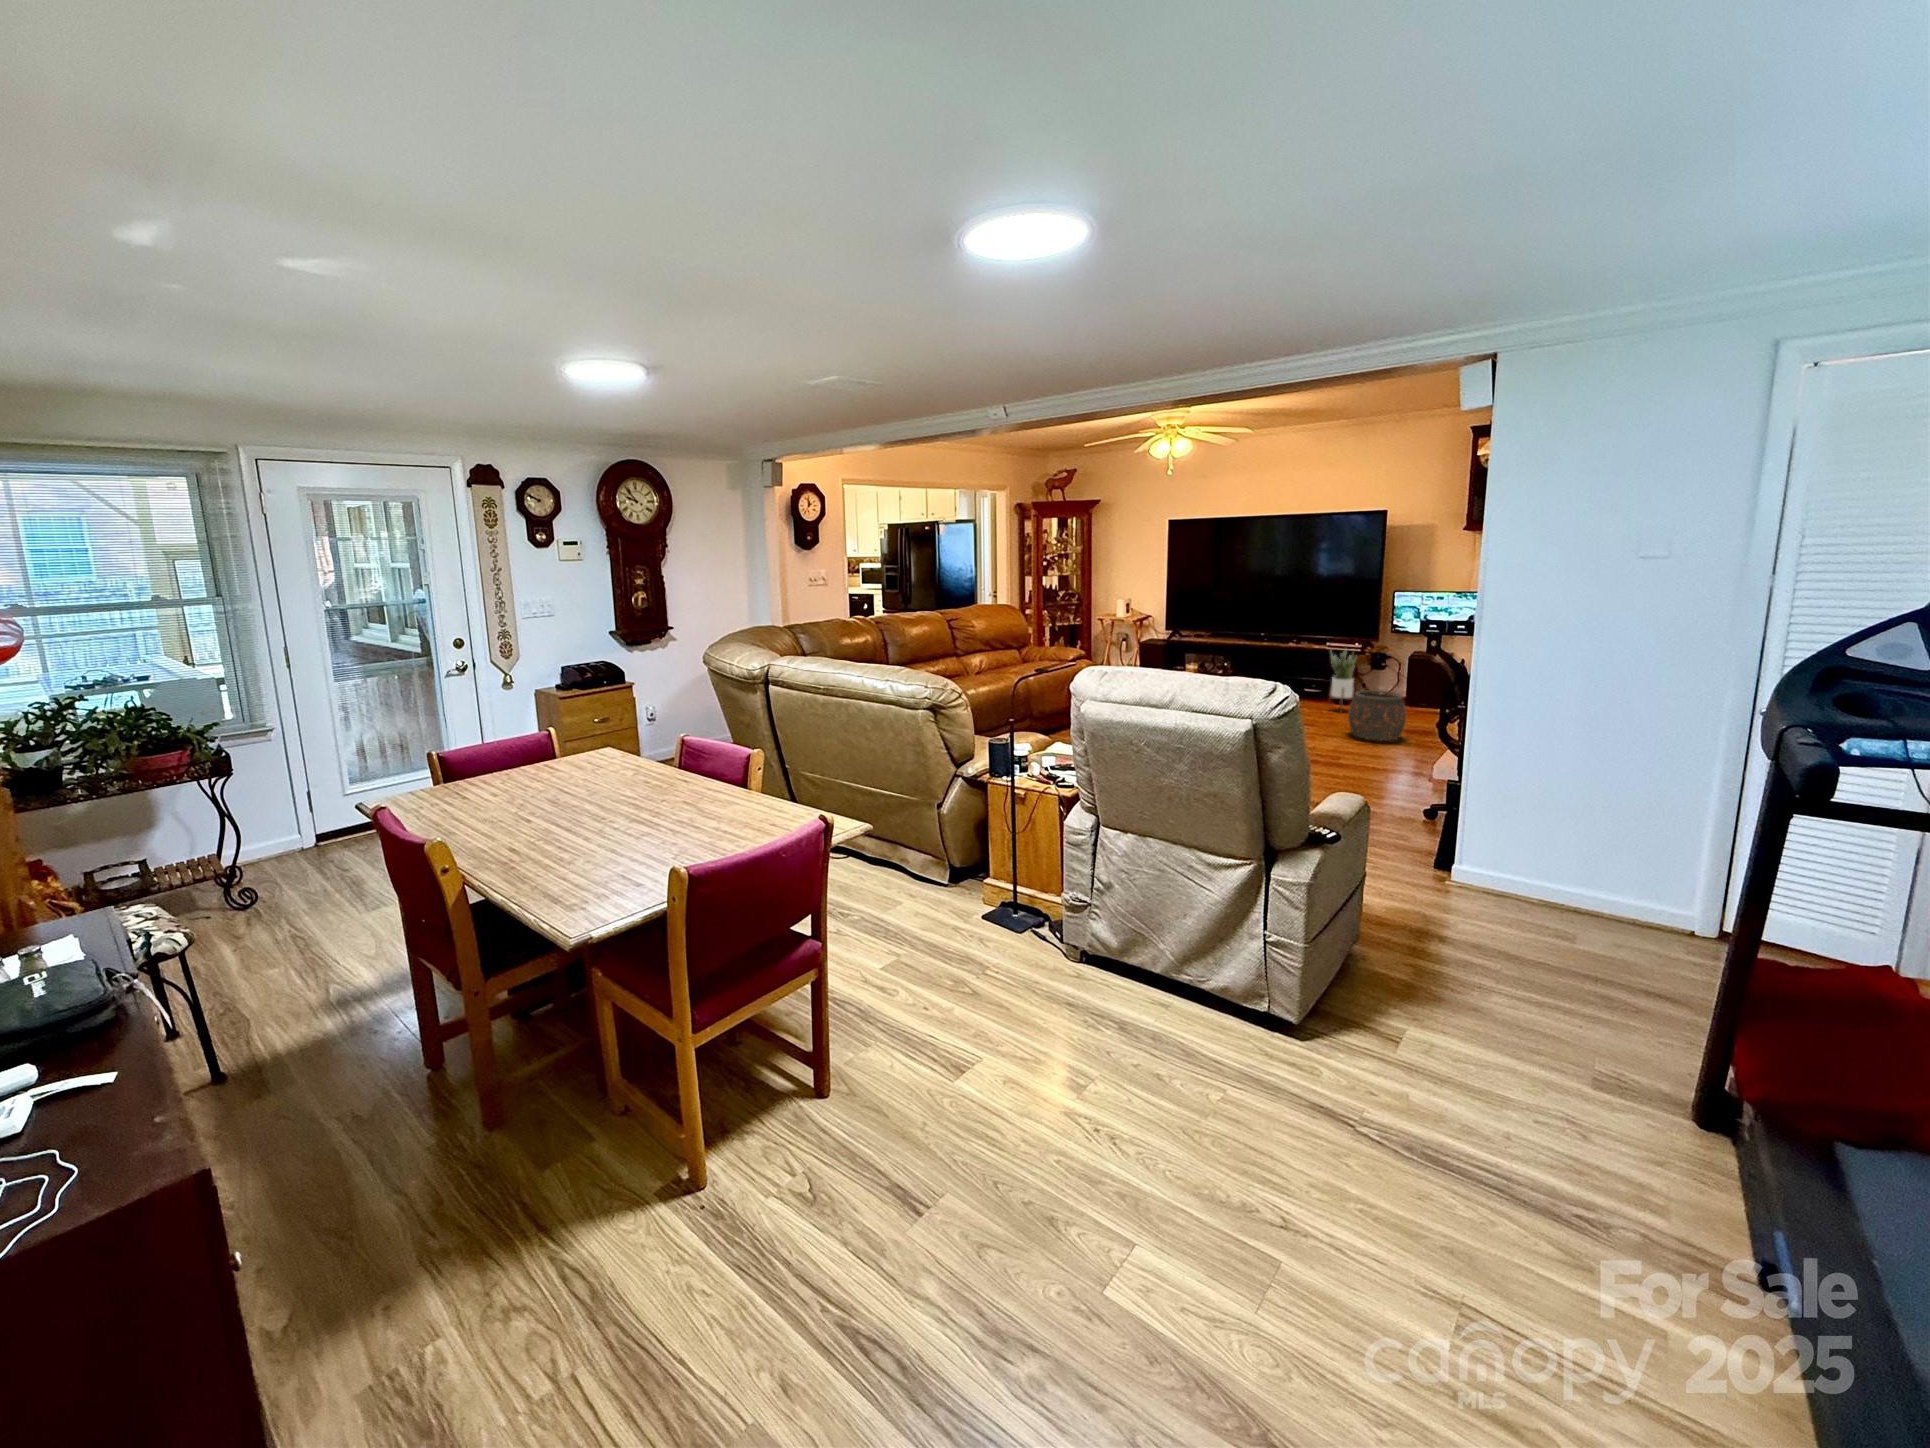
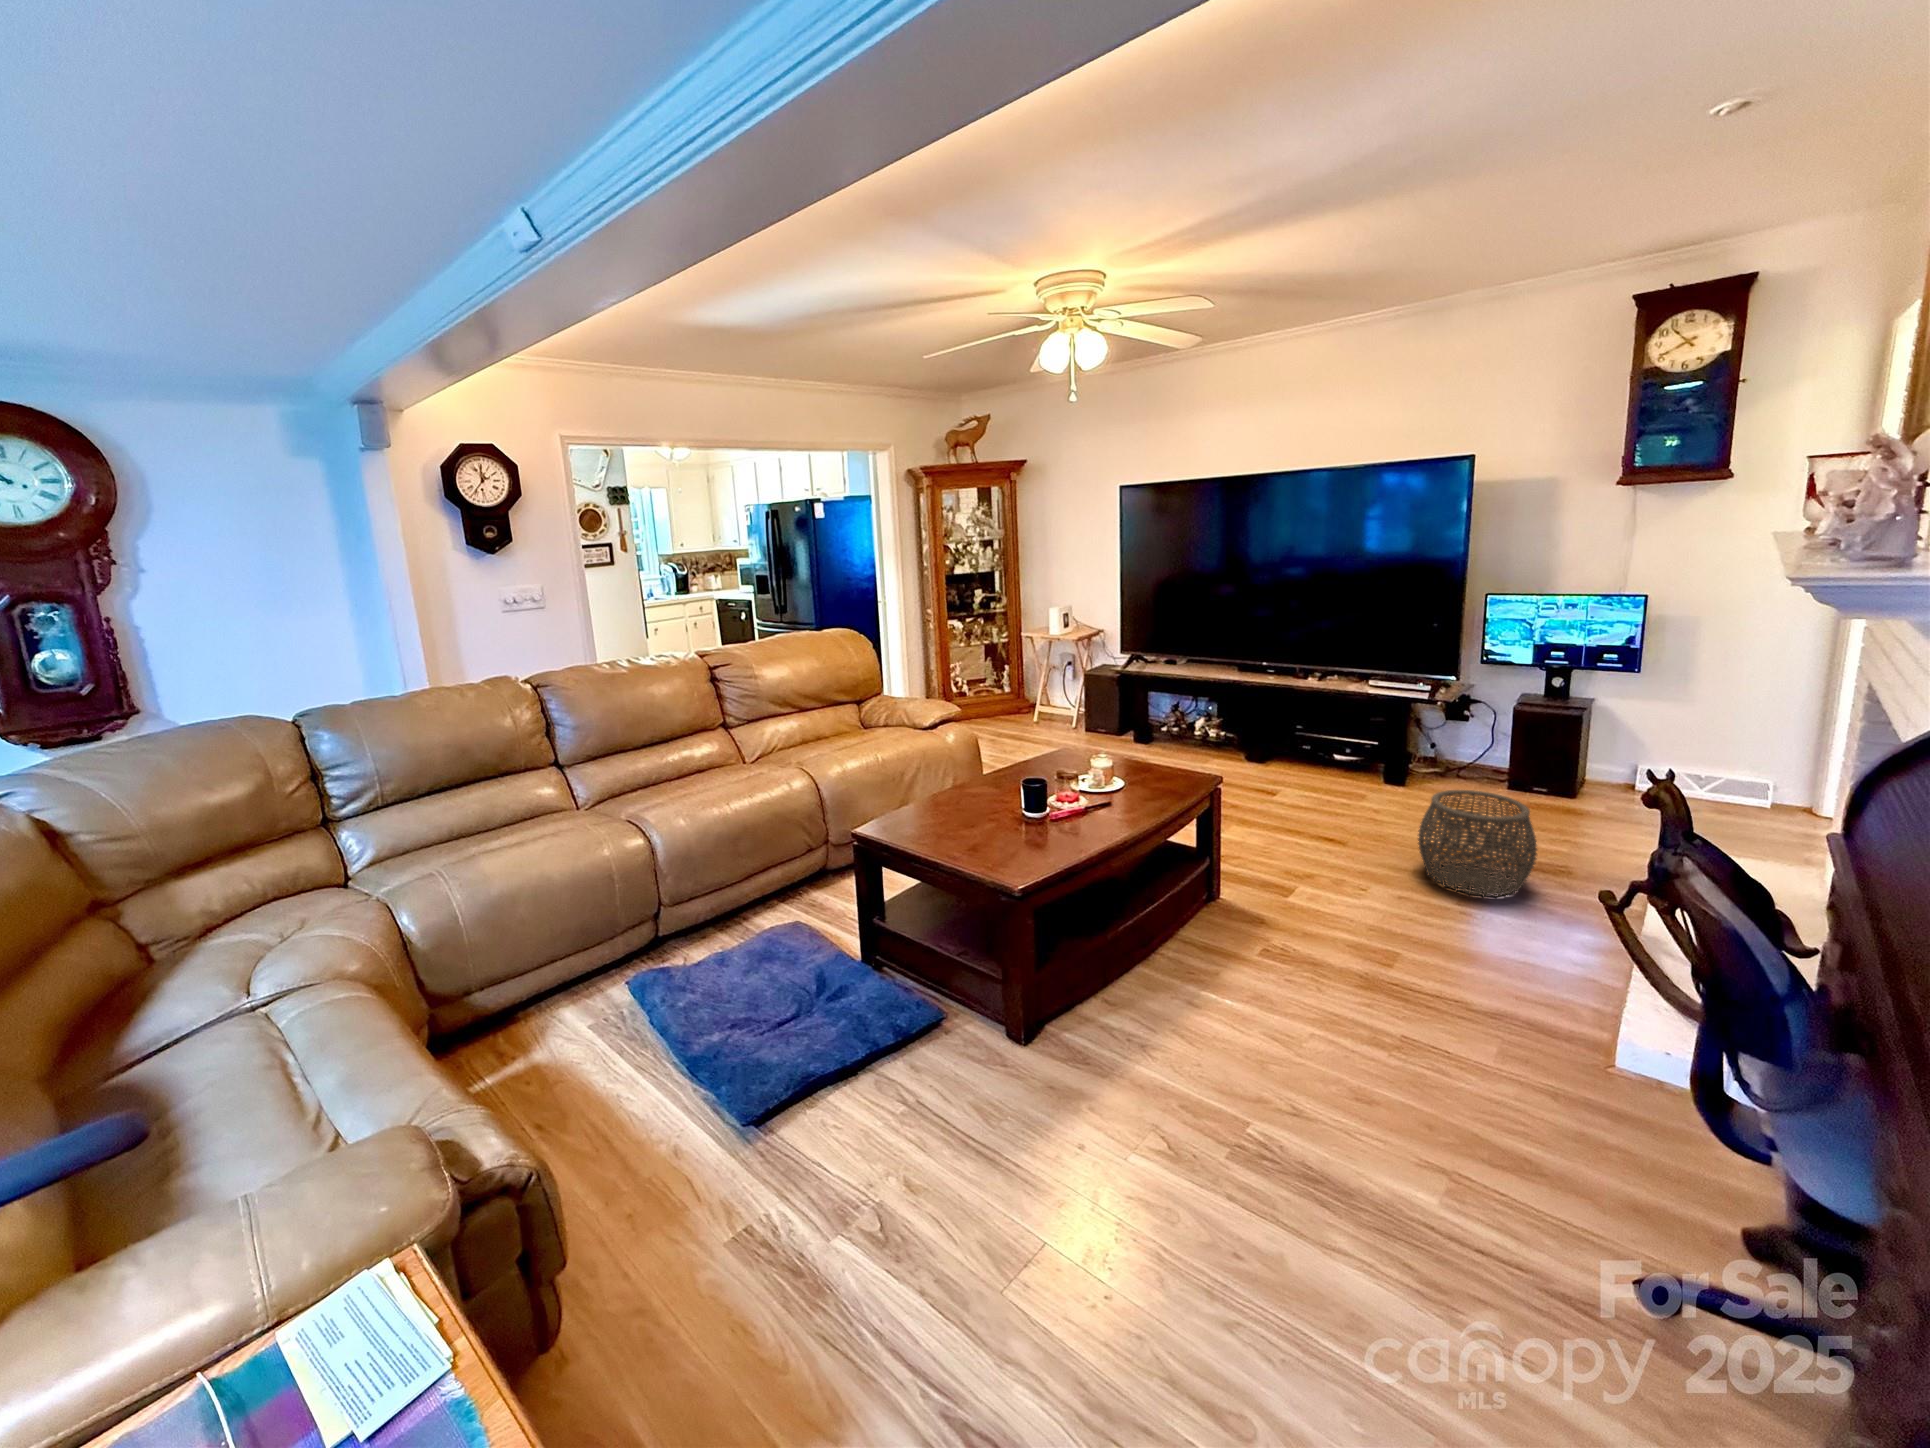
potted plant: present [1329,651,1356,709] -> none [1376,695,1426,807]

